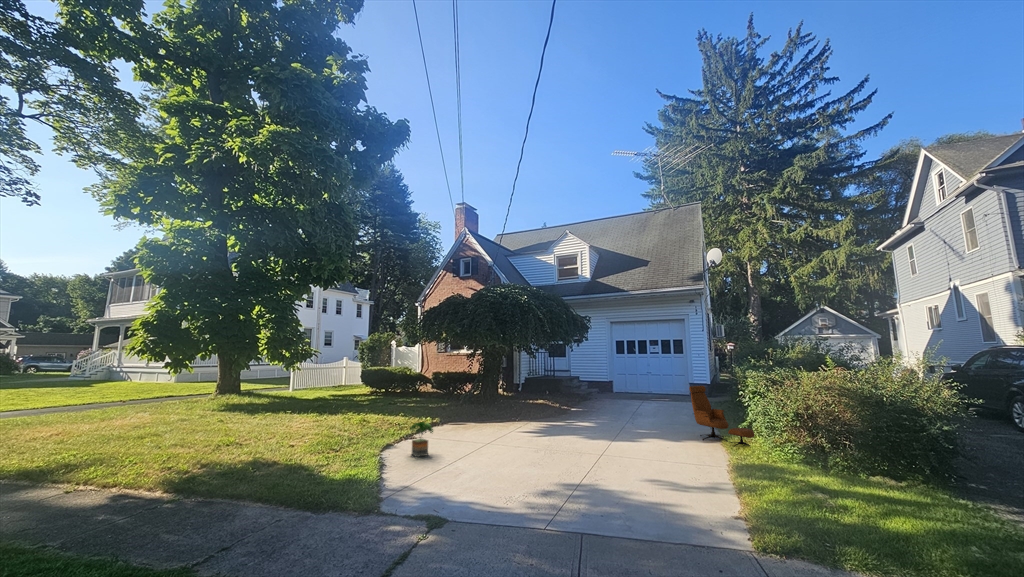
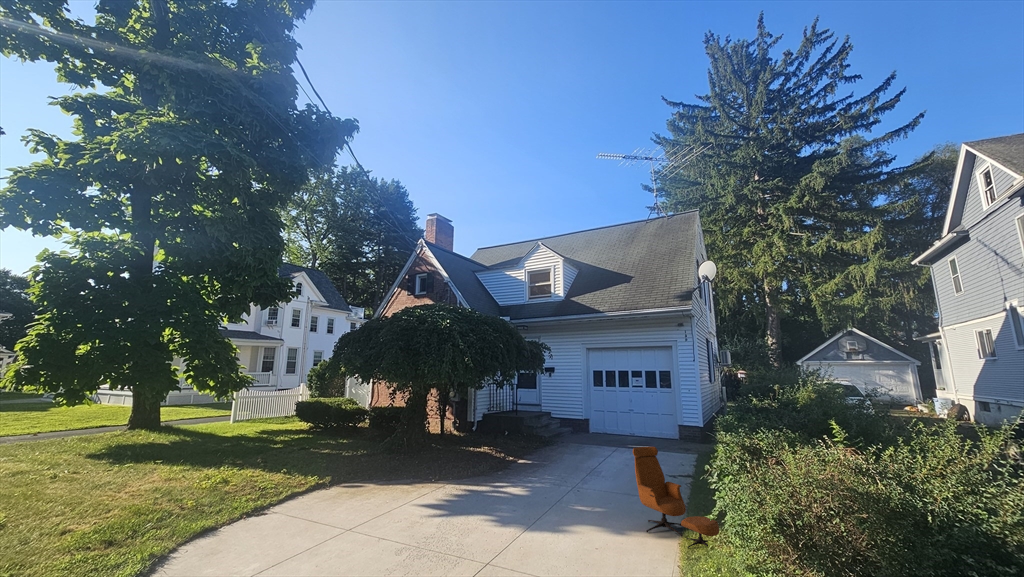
potted tree: present [410,422,433,457] -> none [180,505,219,564]

